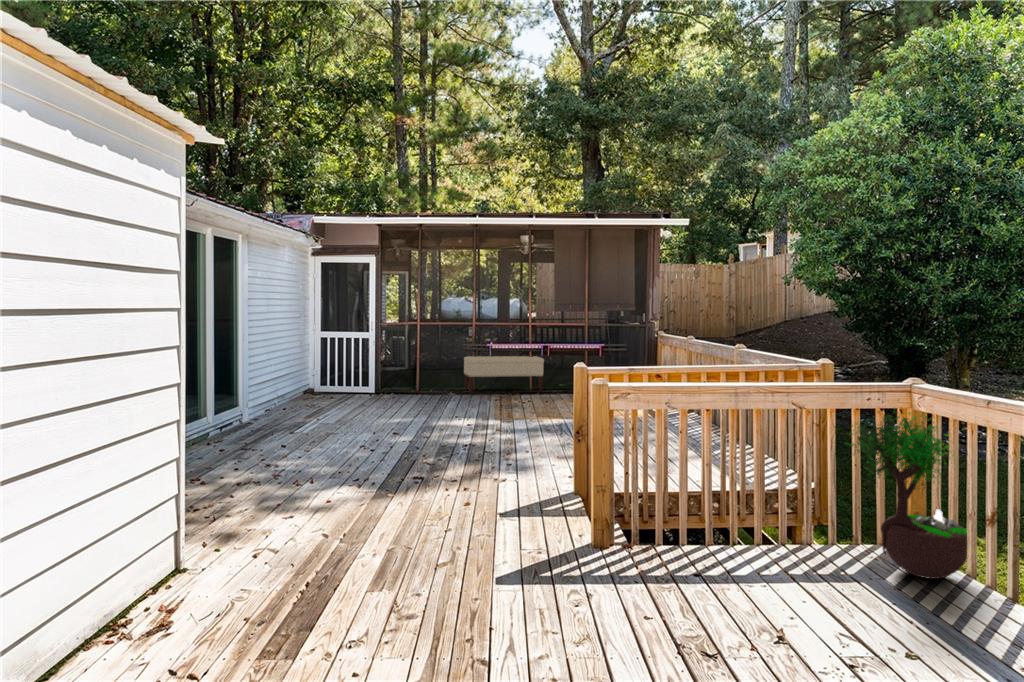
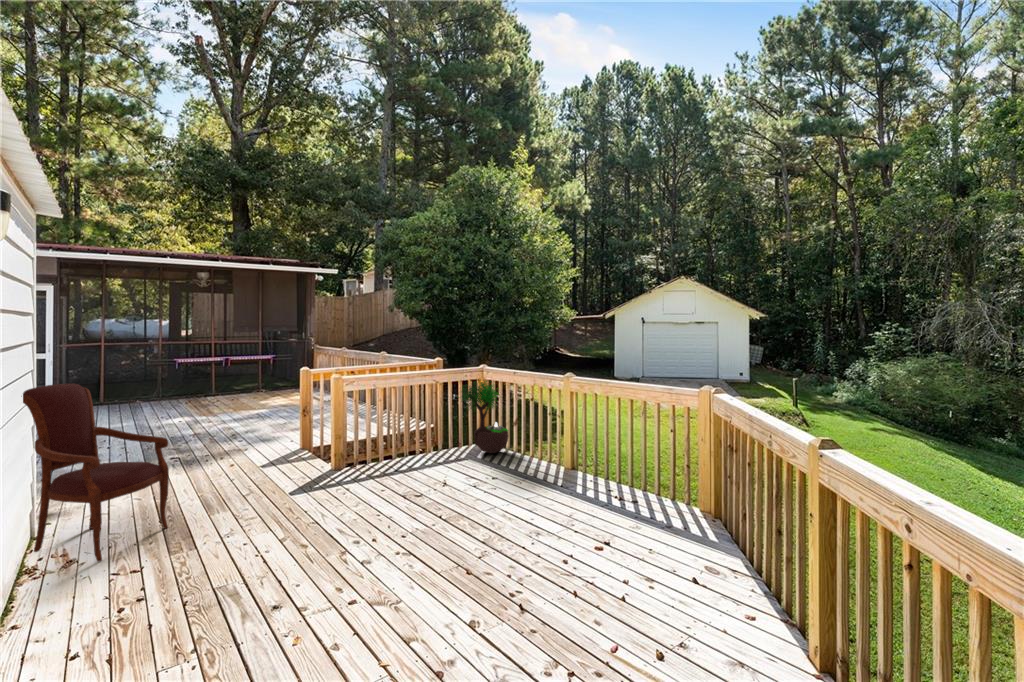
bench: present [464,356,544,393] -> none [152,367,226,400]
armchair: none [126,361,297,642] -> present [23,384,169,562]

